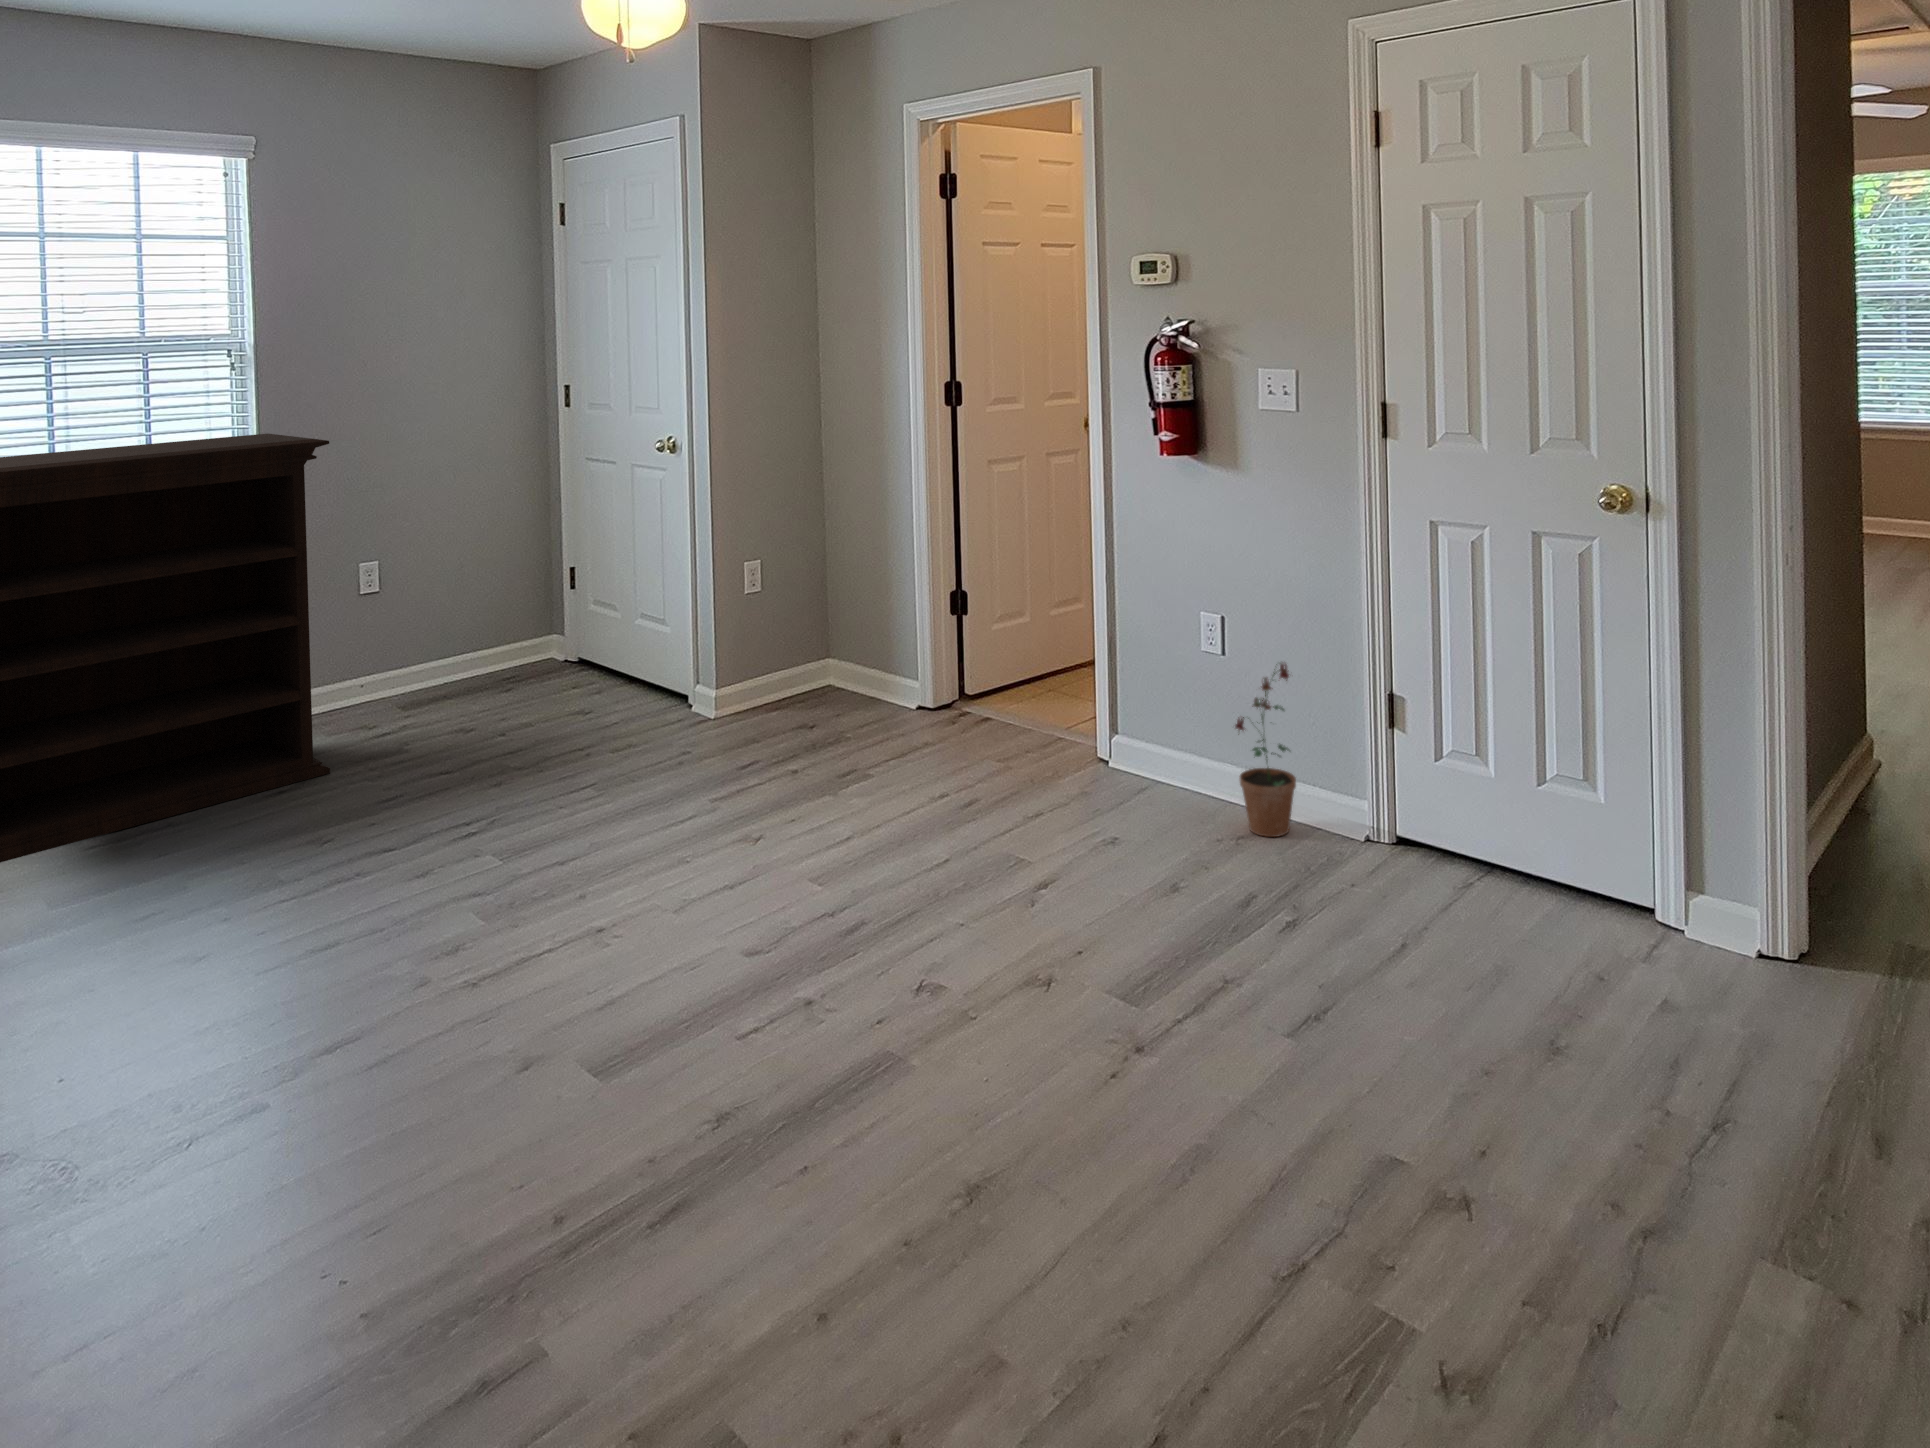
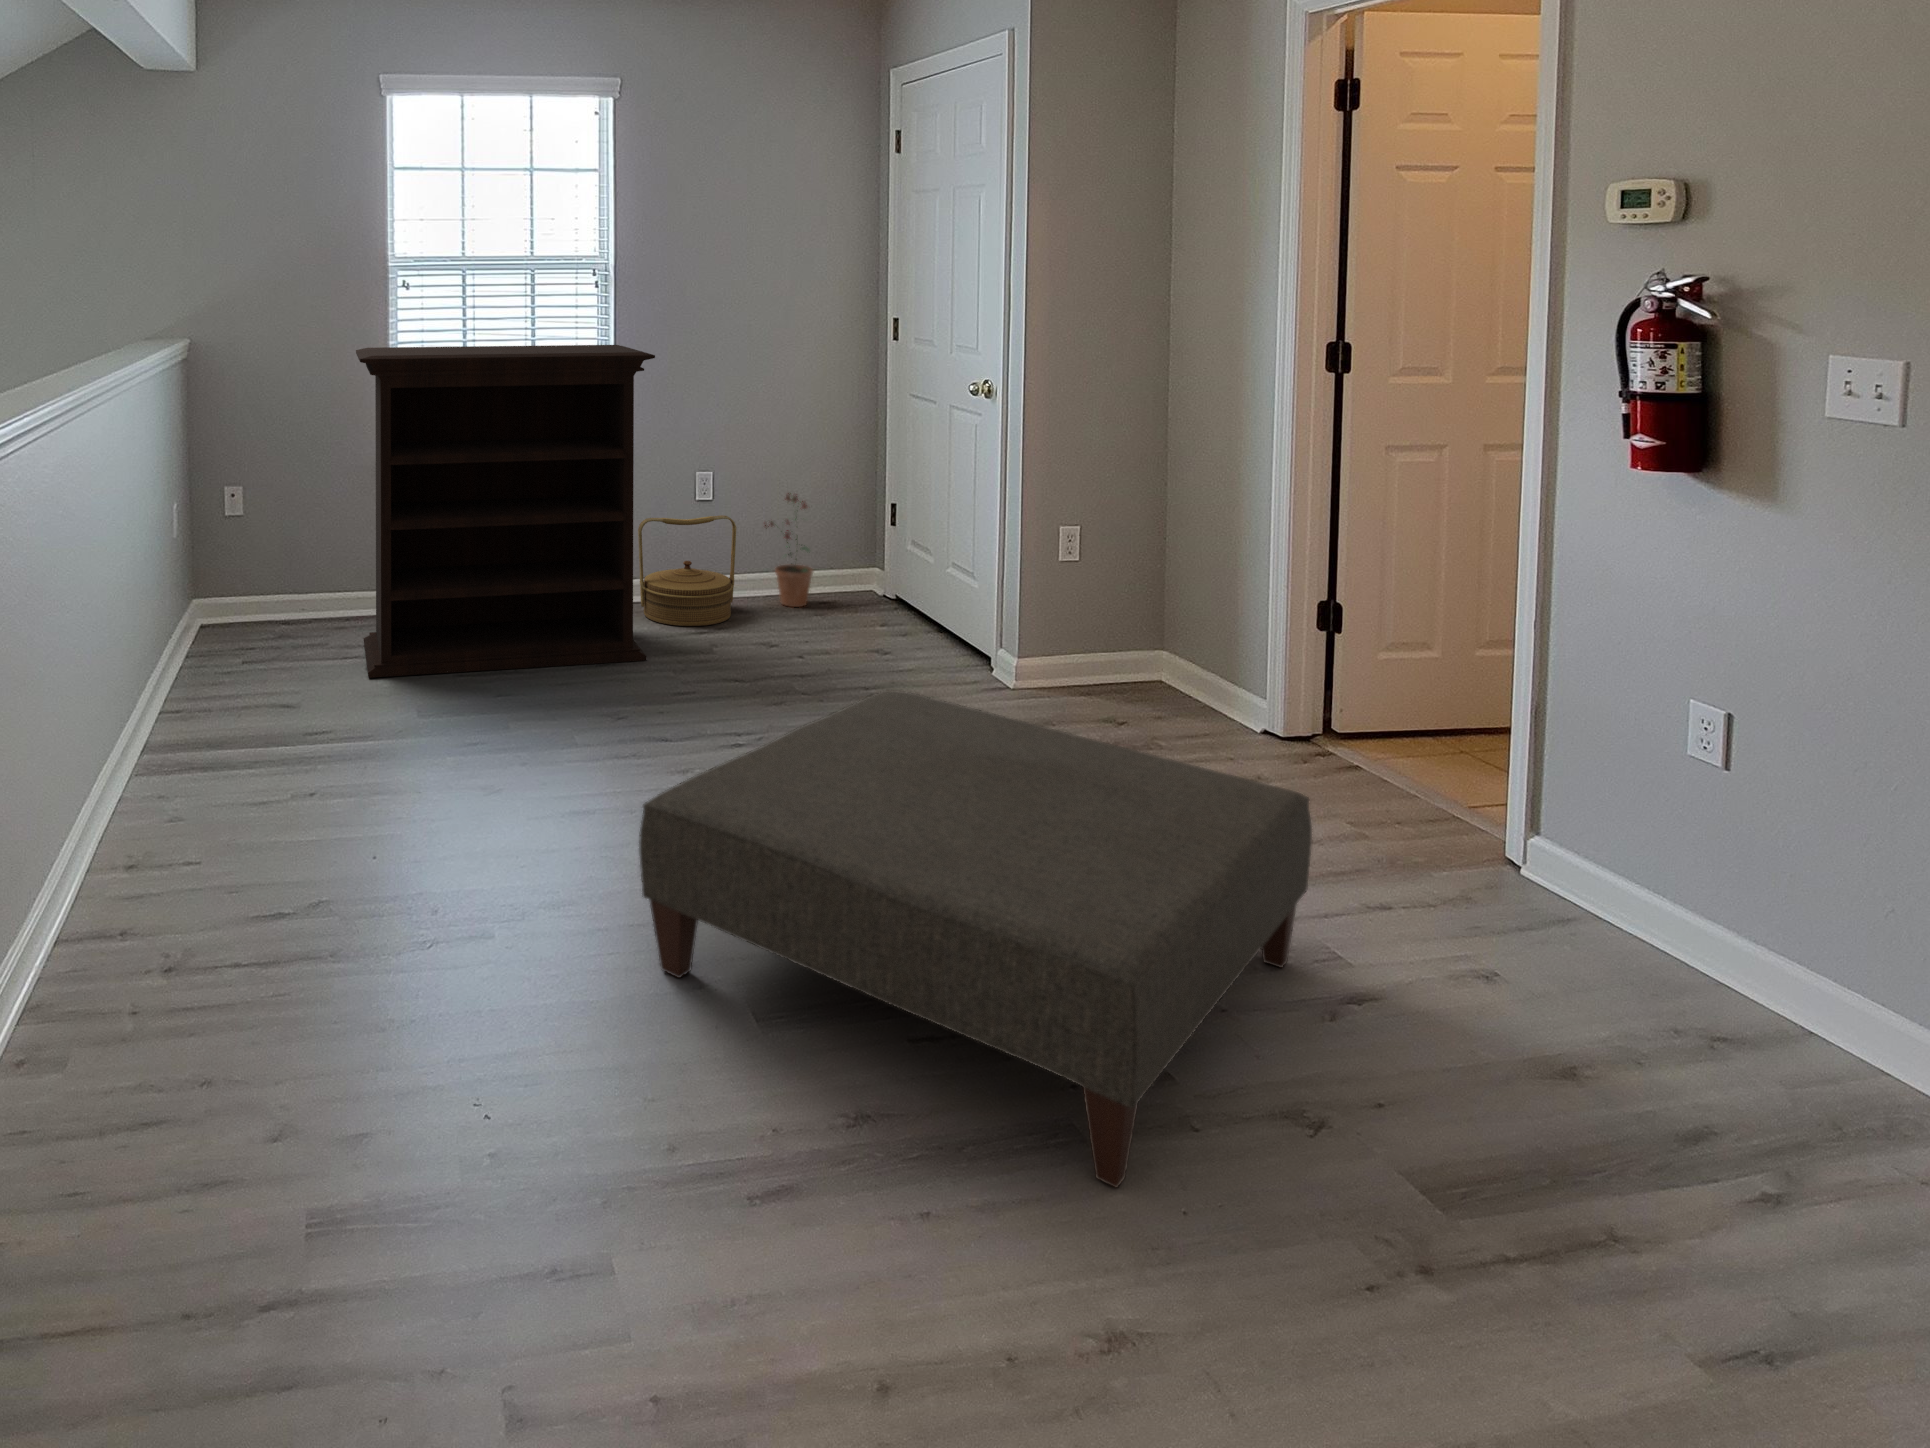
woven basket: none [295,605,408,732] -> present [638,515,736,626]
potted plant: present [1235,663,1296,837] -> present [764,493,813,607]
ottoman: none [455,731,998,1071] -> present [639,690,1312,1187]

